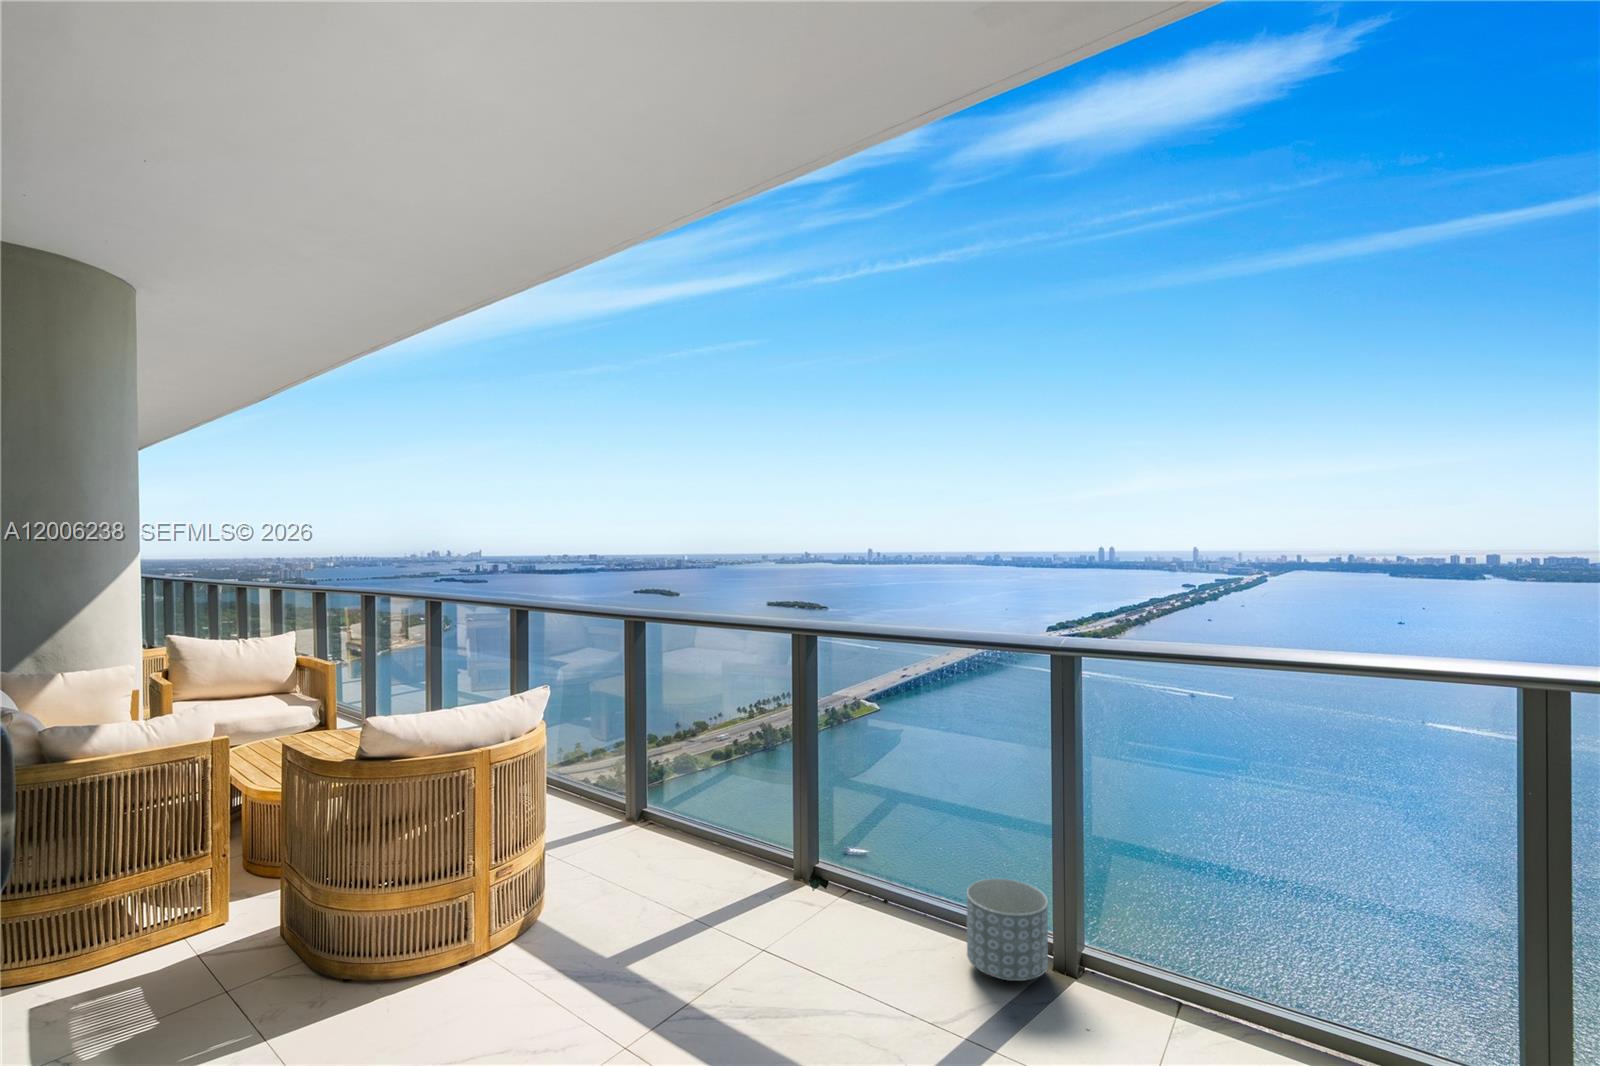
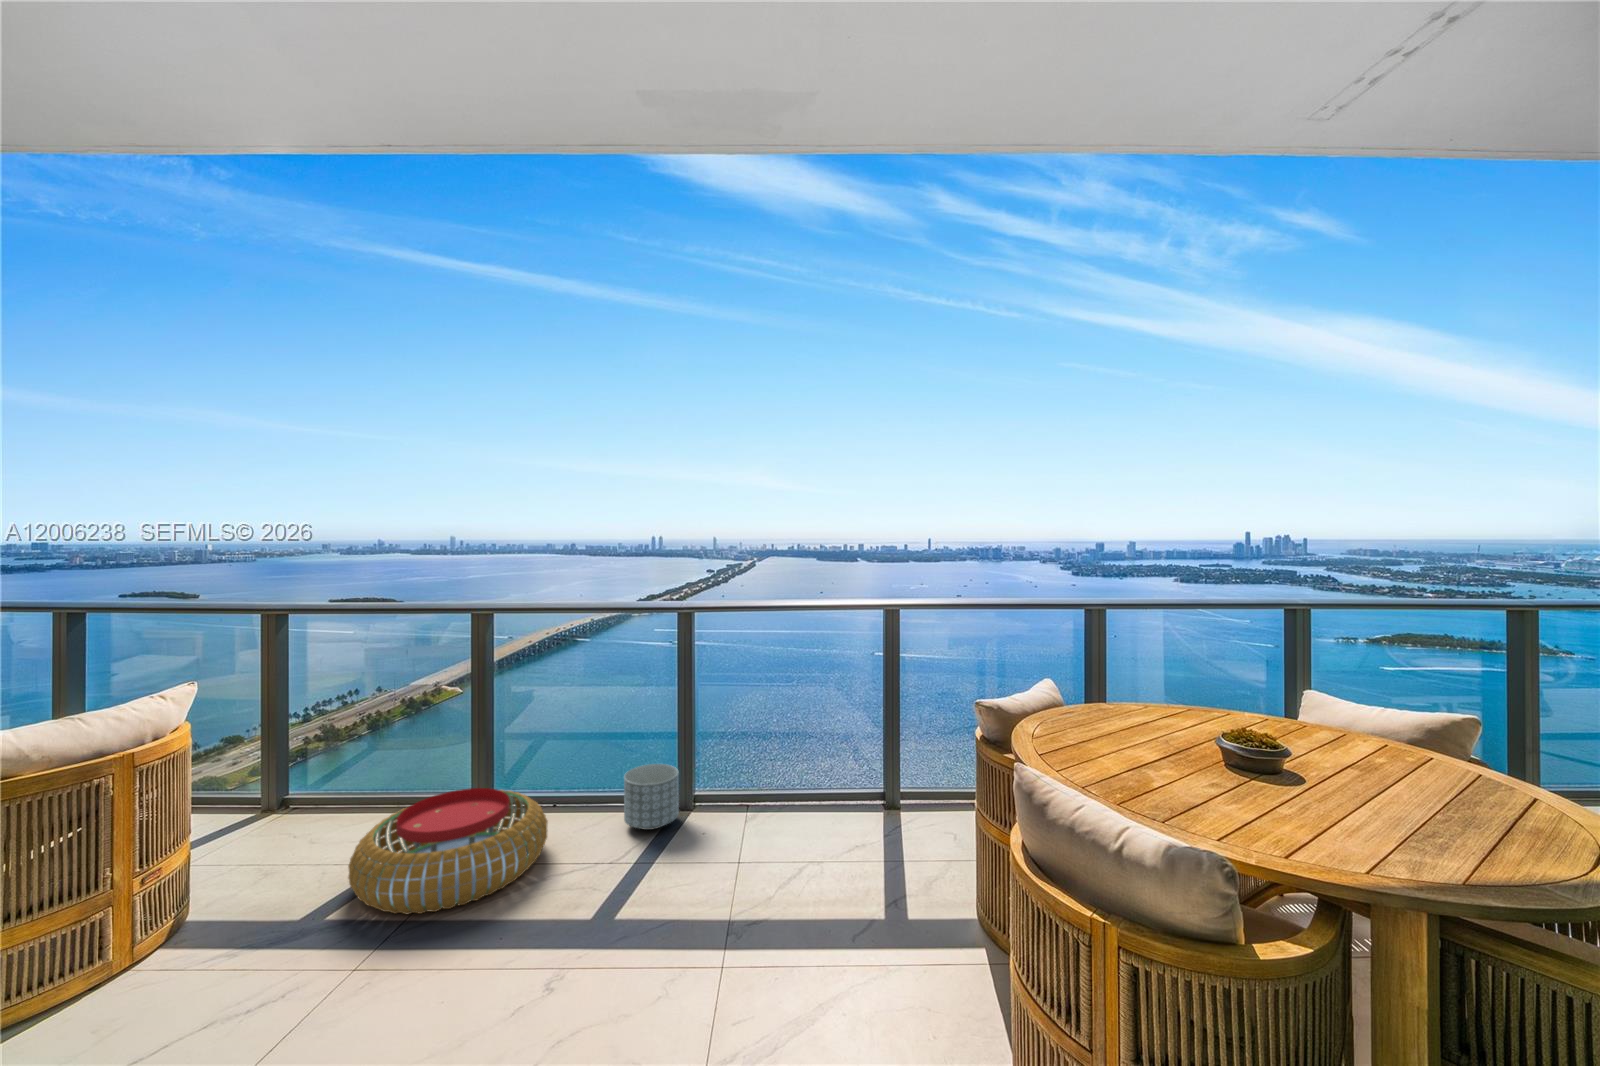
pouf: none [652,852,863,1005] -> present [348,788,548,914]

